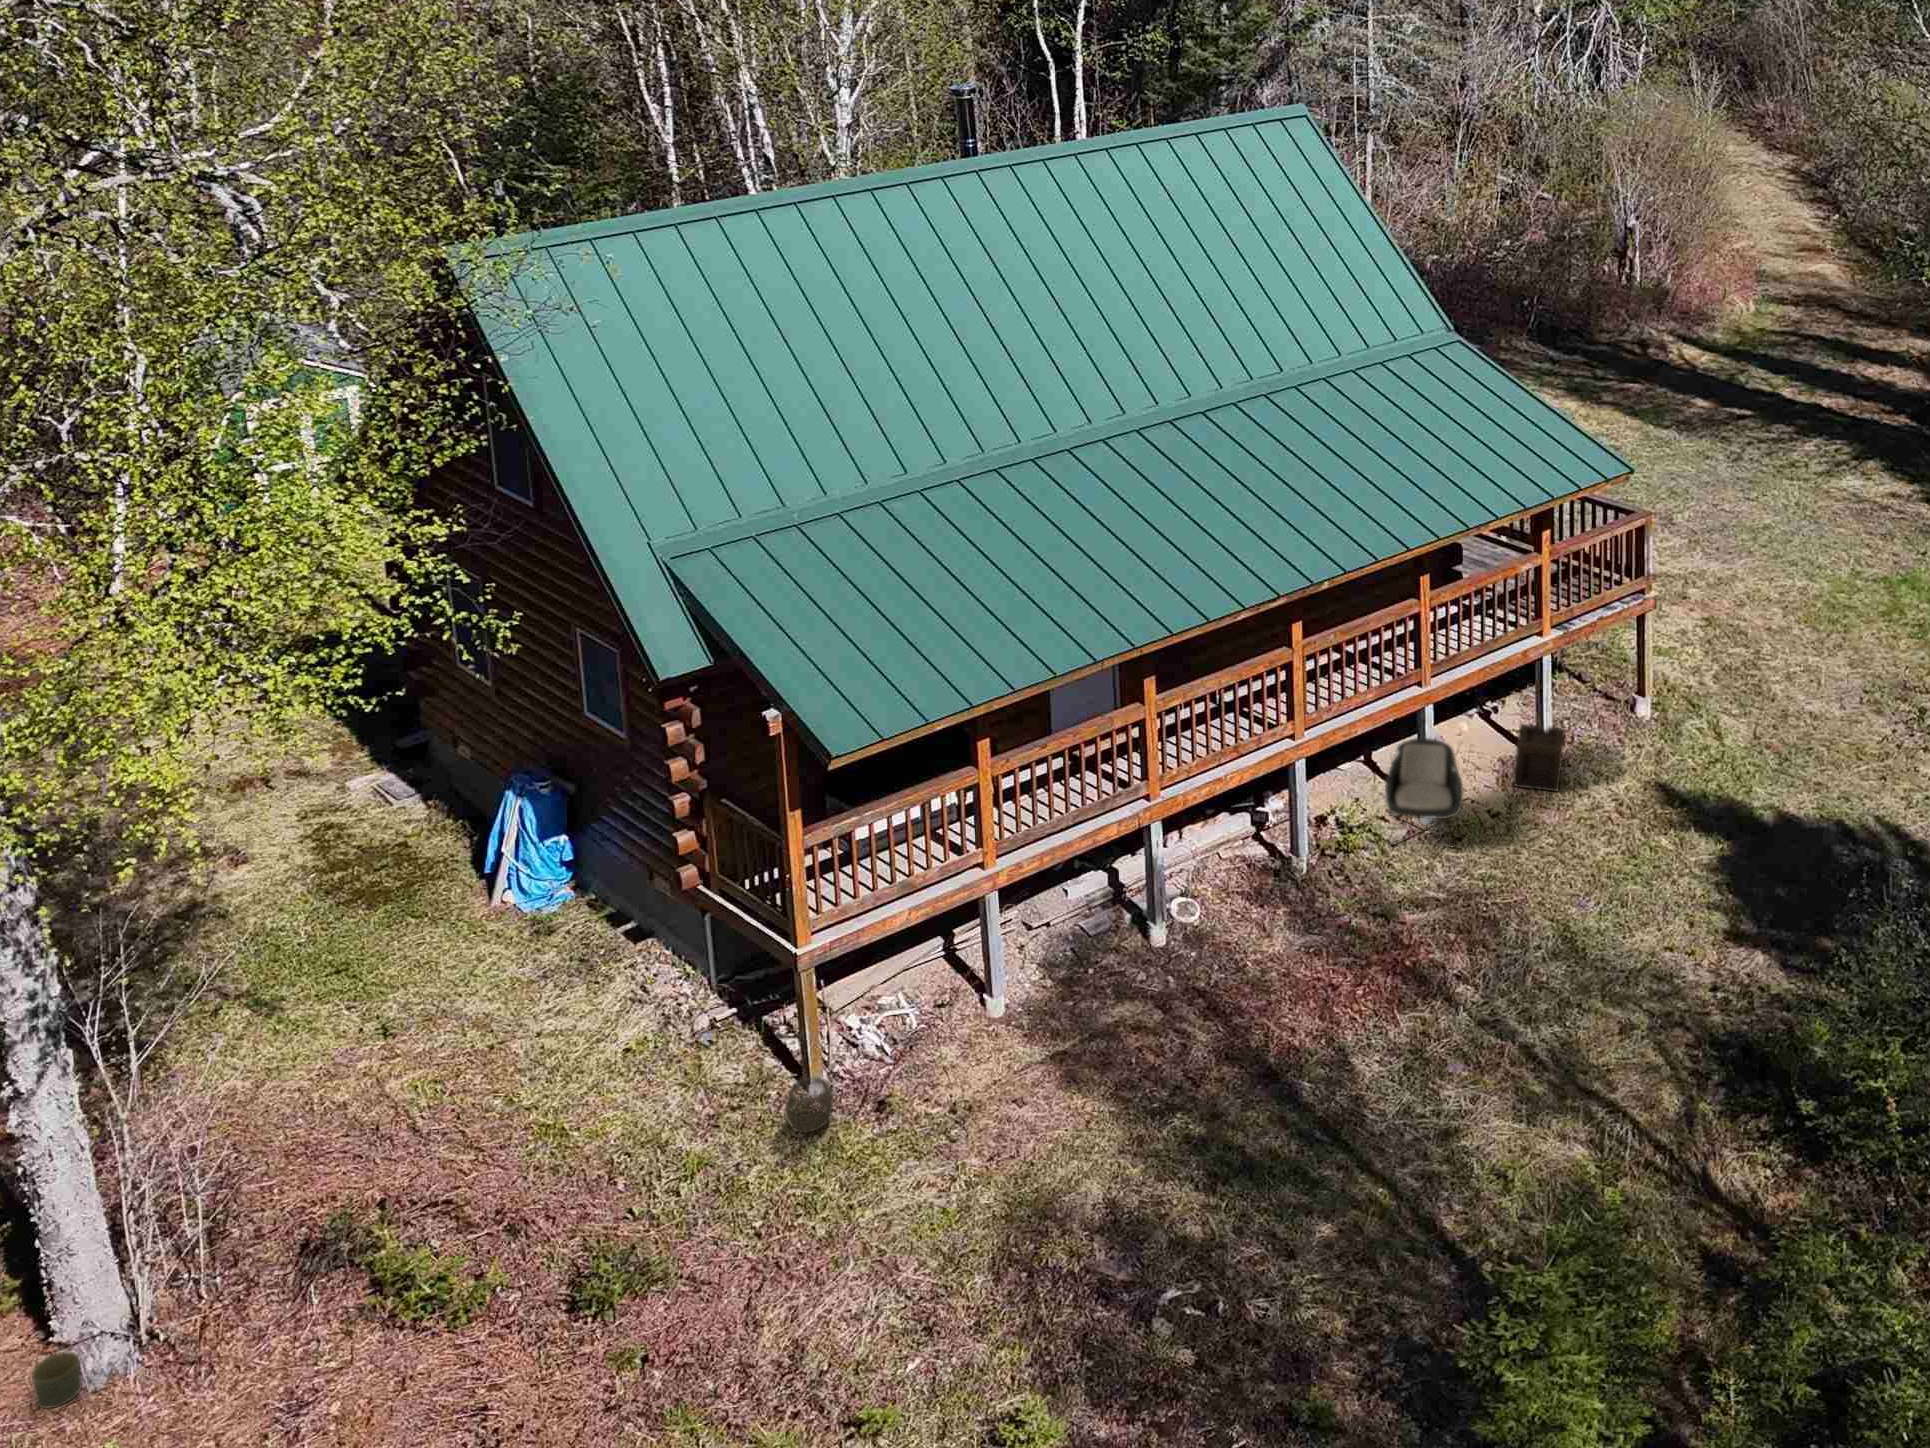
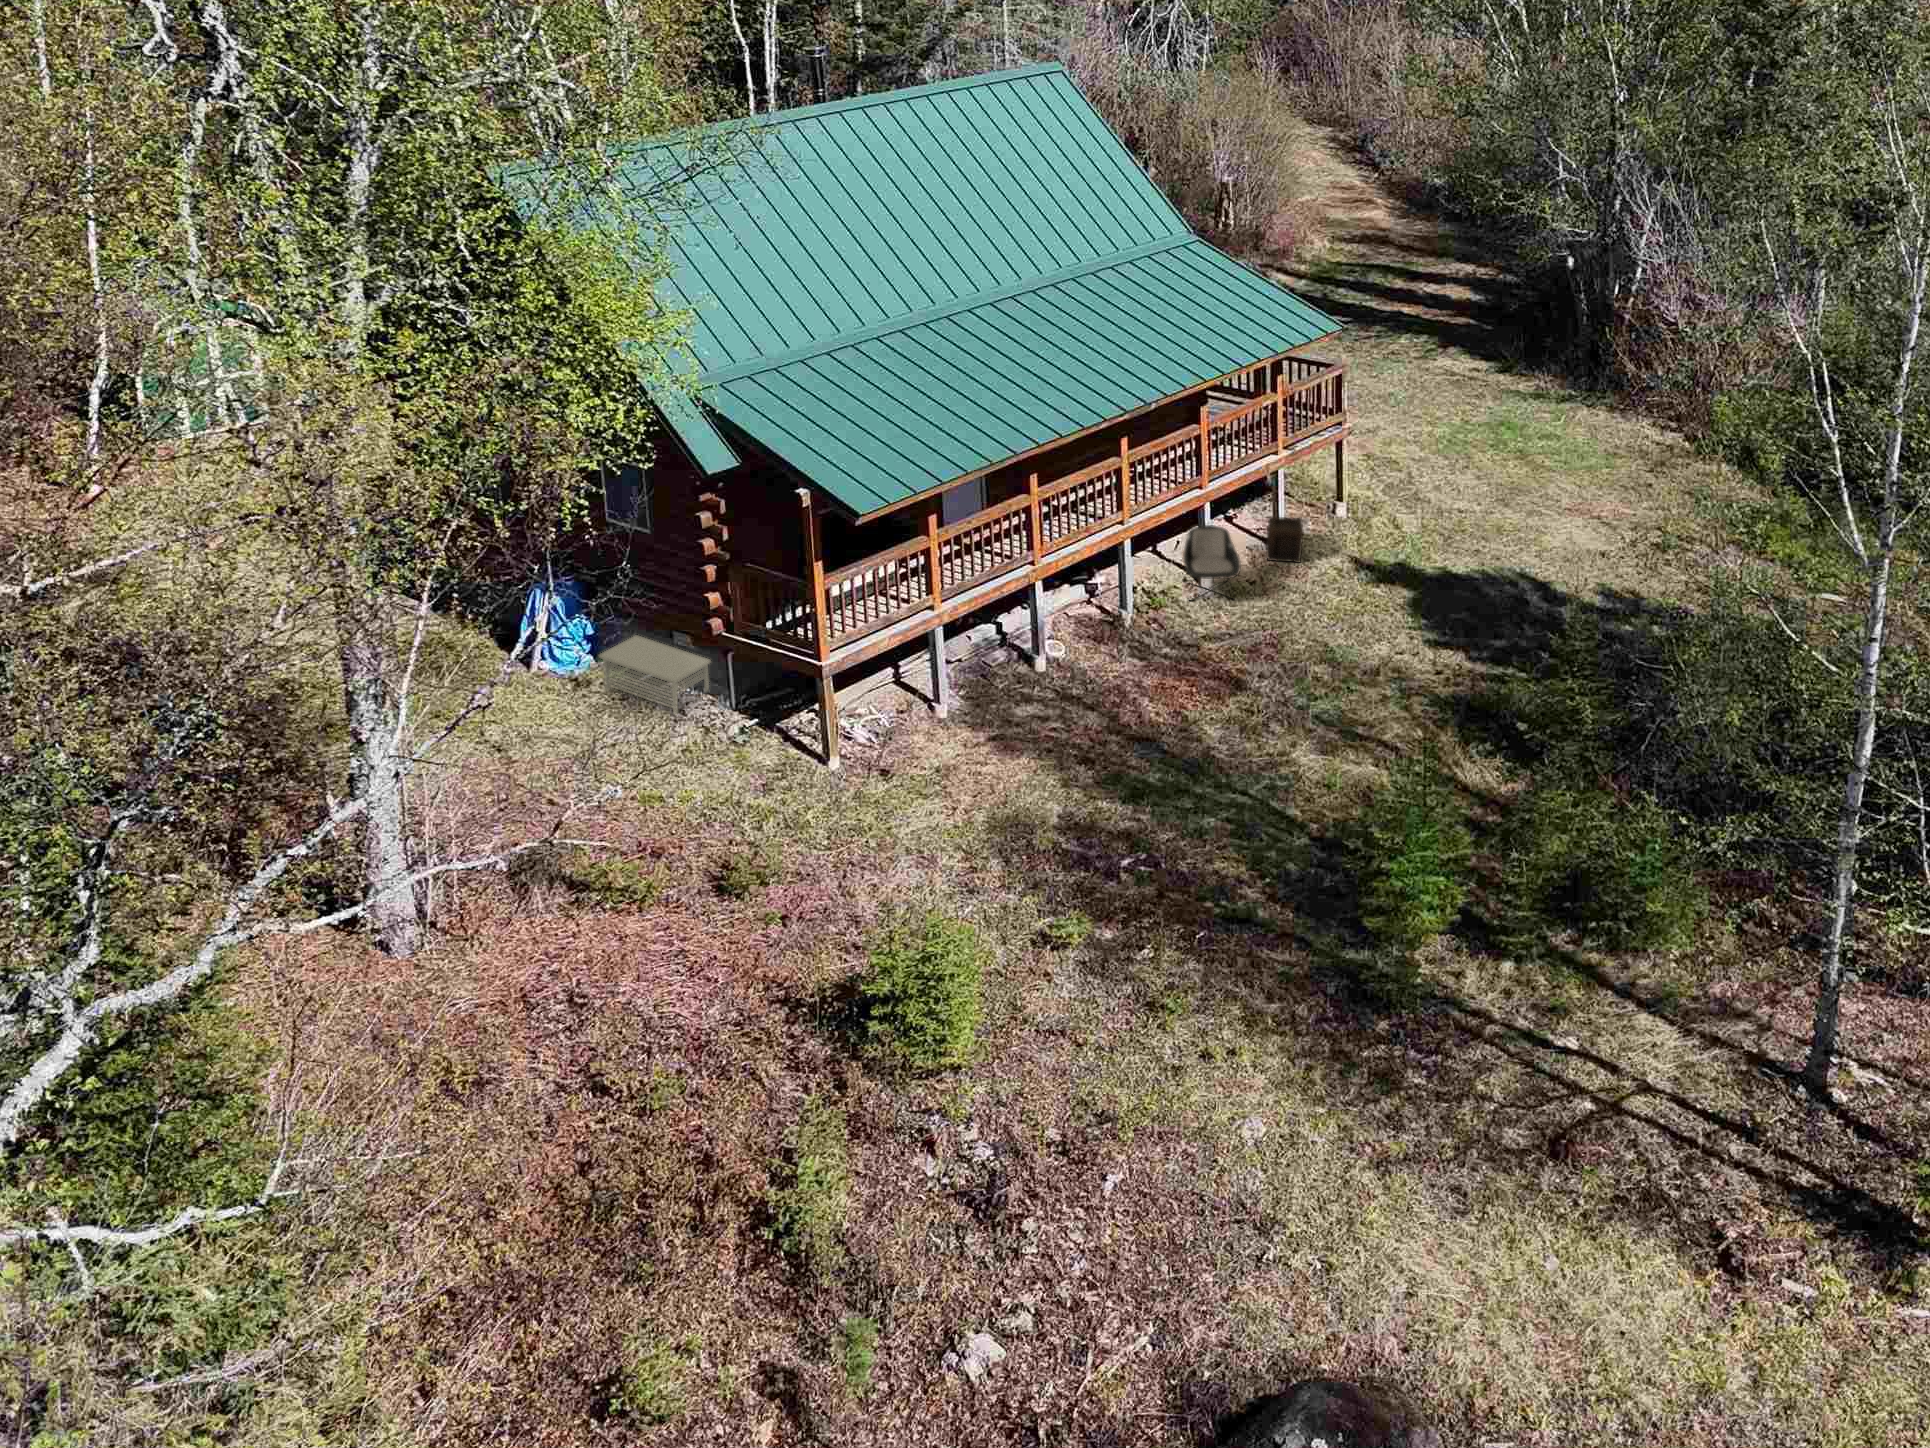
storage bench: none [554,868,696,994] -> present [599,636,710,715]
woven basket: present [785,1077,834,1133] -> none [818,751,852,788]
planter: present [32,1351,81,1408] -> none [391,917,421,950]

